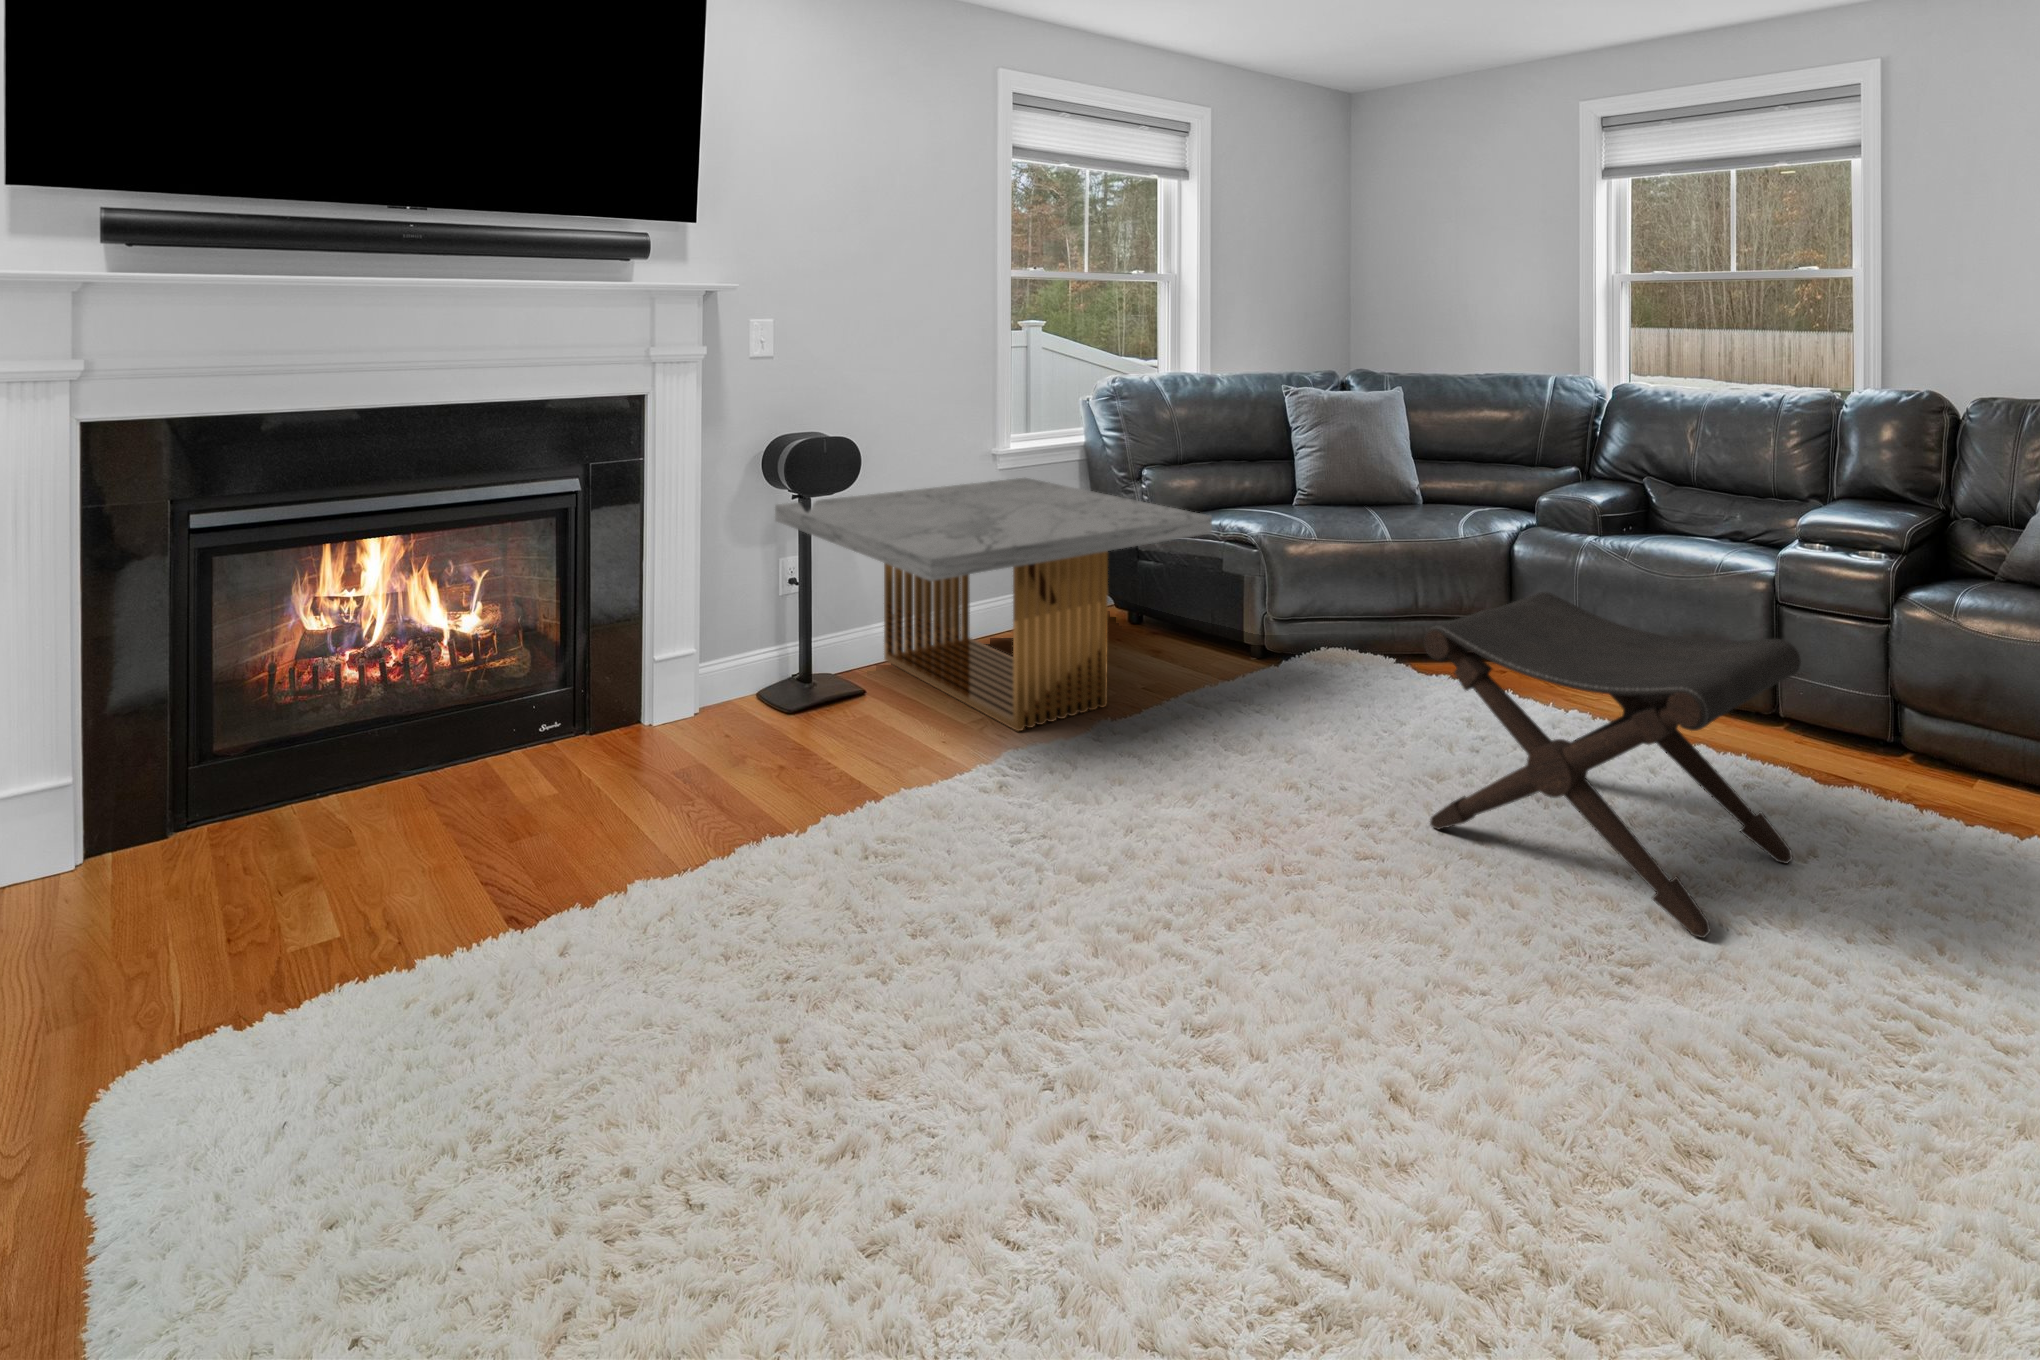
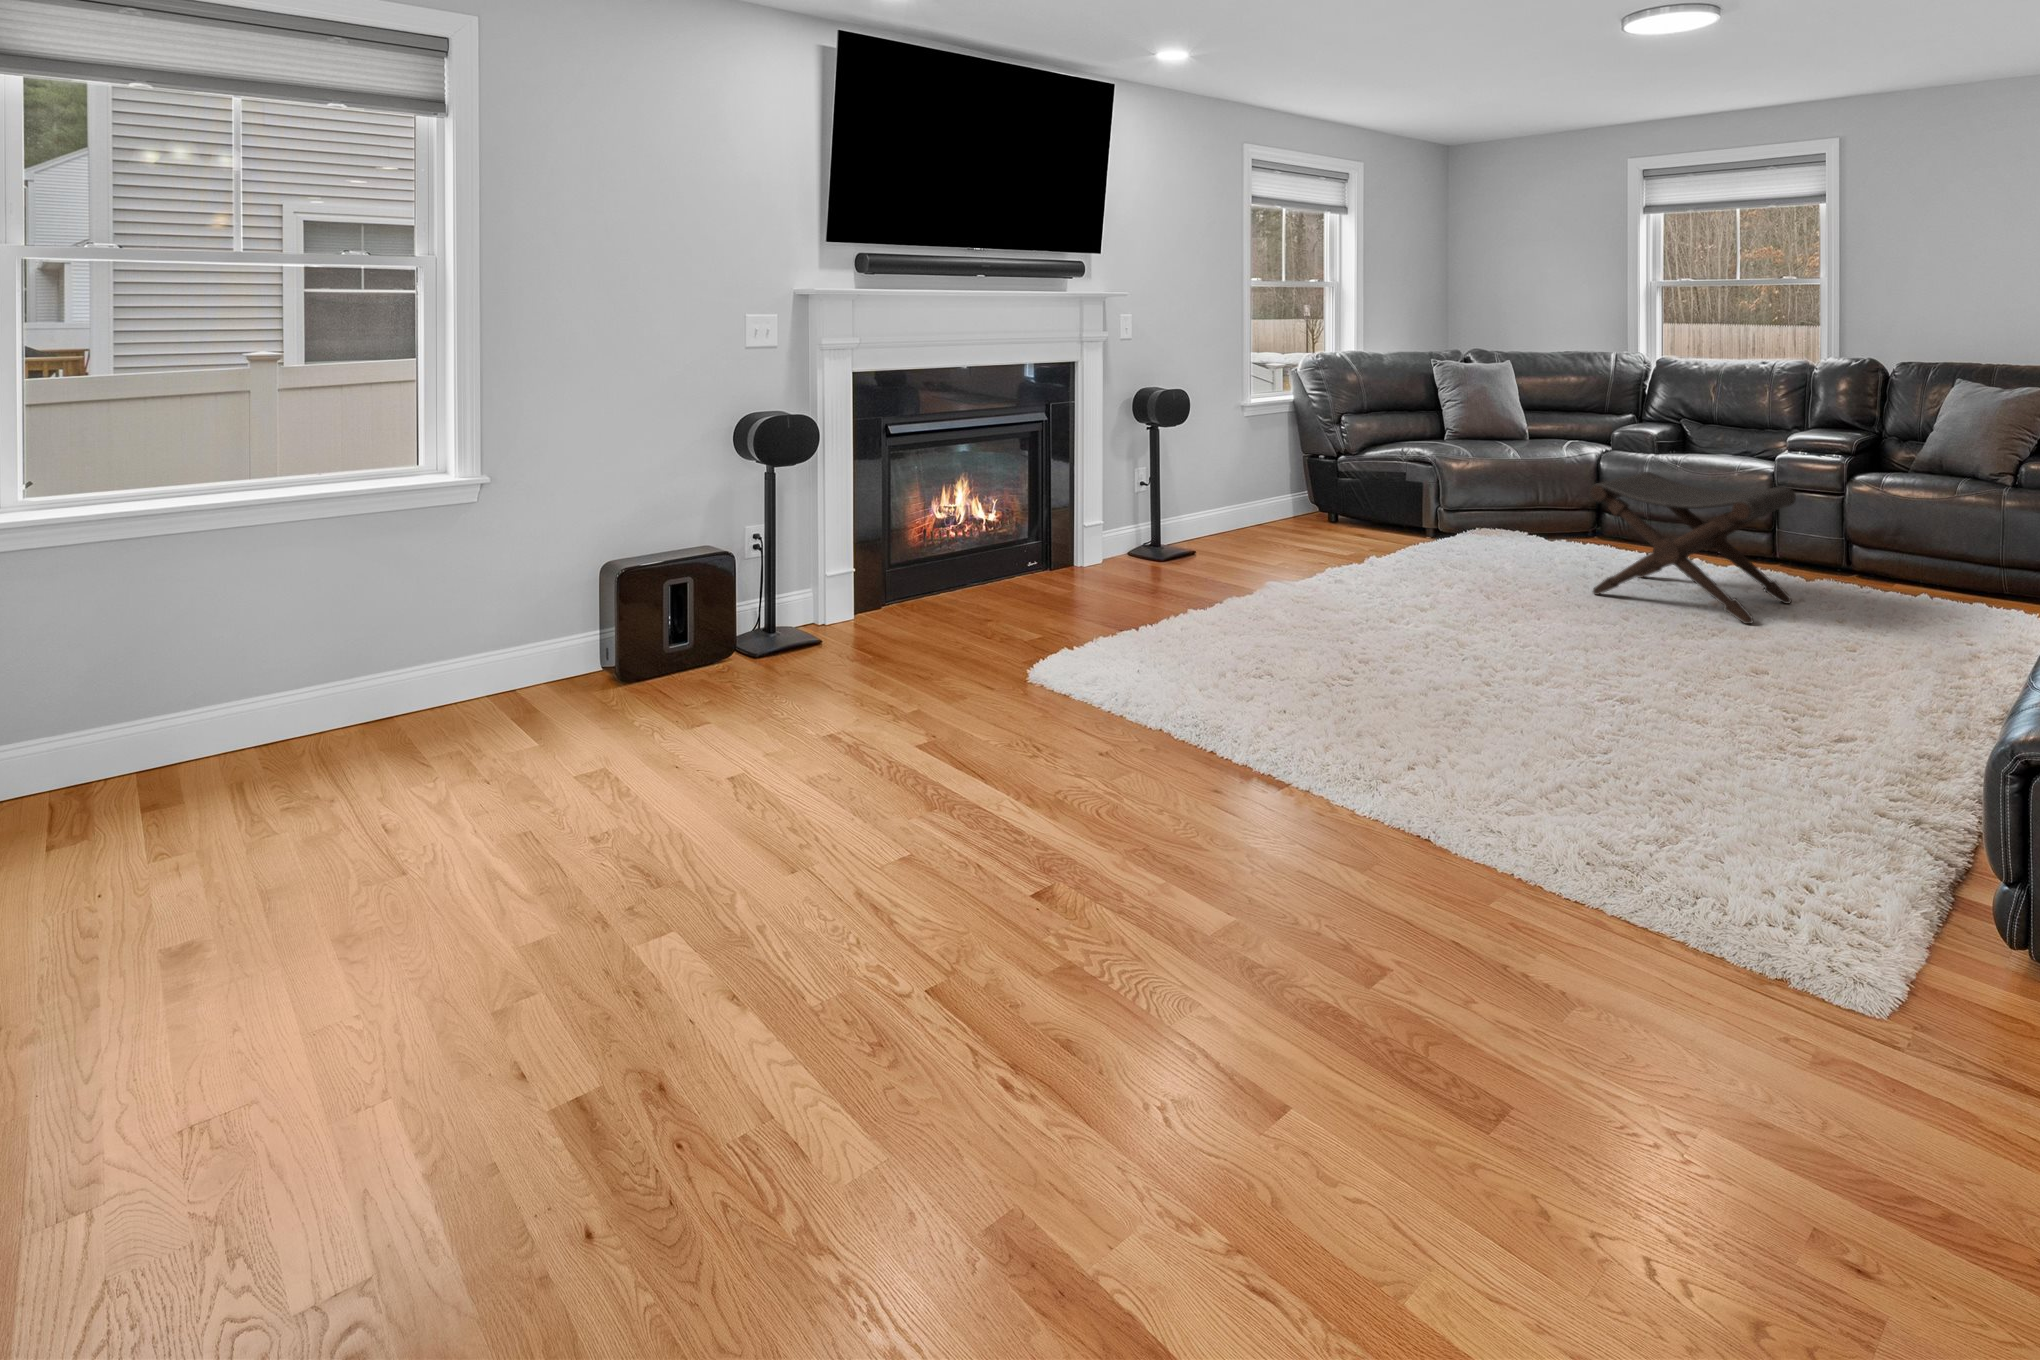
coffee table: present [775,478,1212,731] -> none [1137,422,1424,563]

